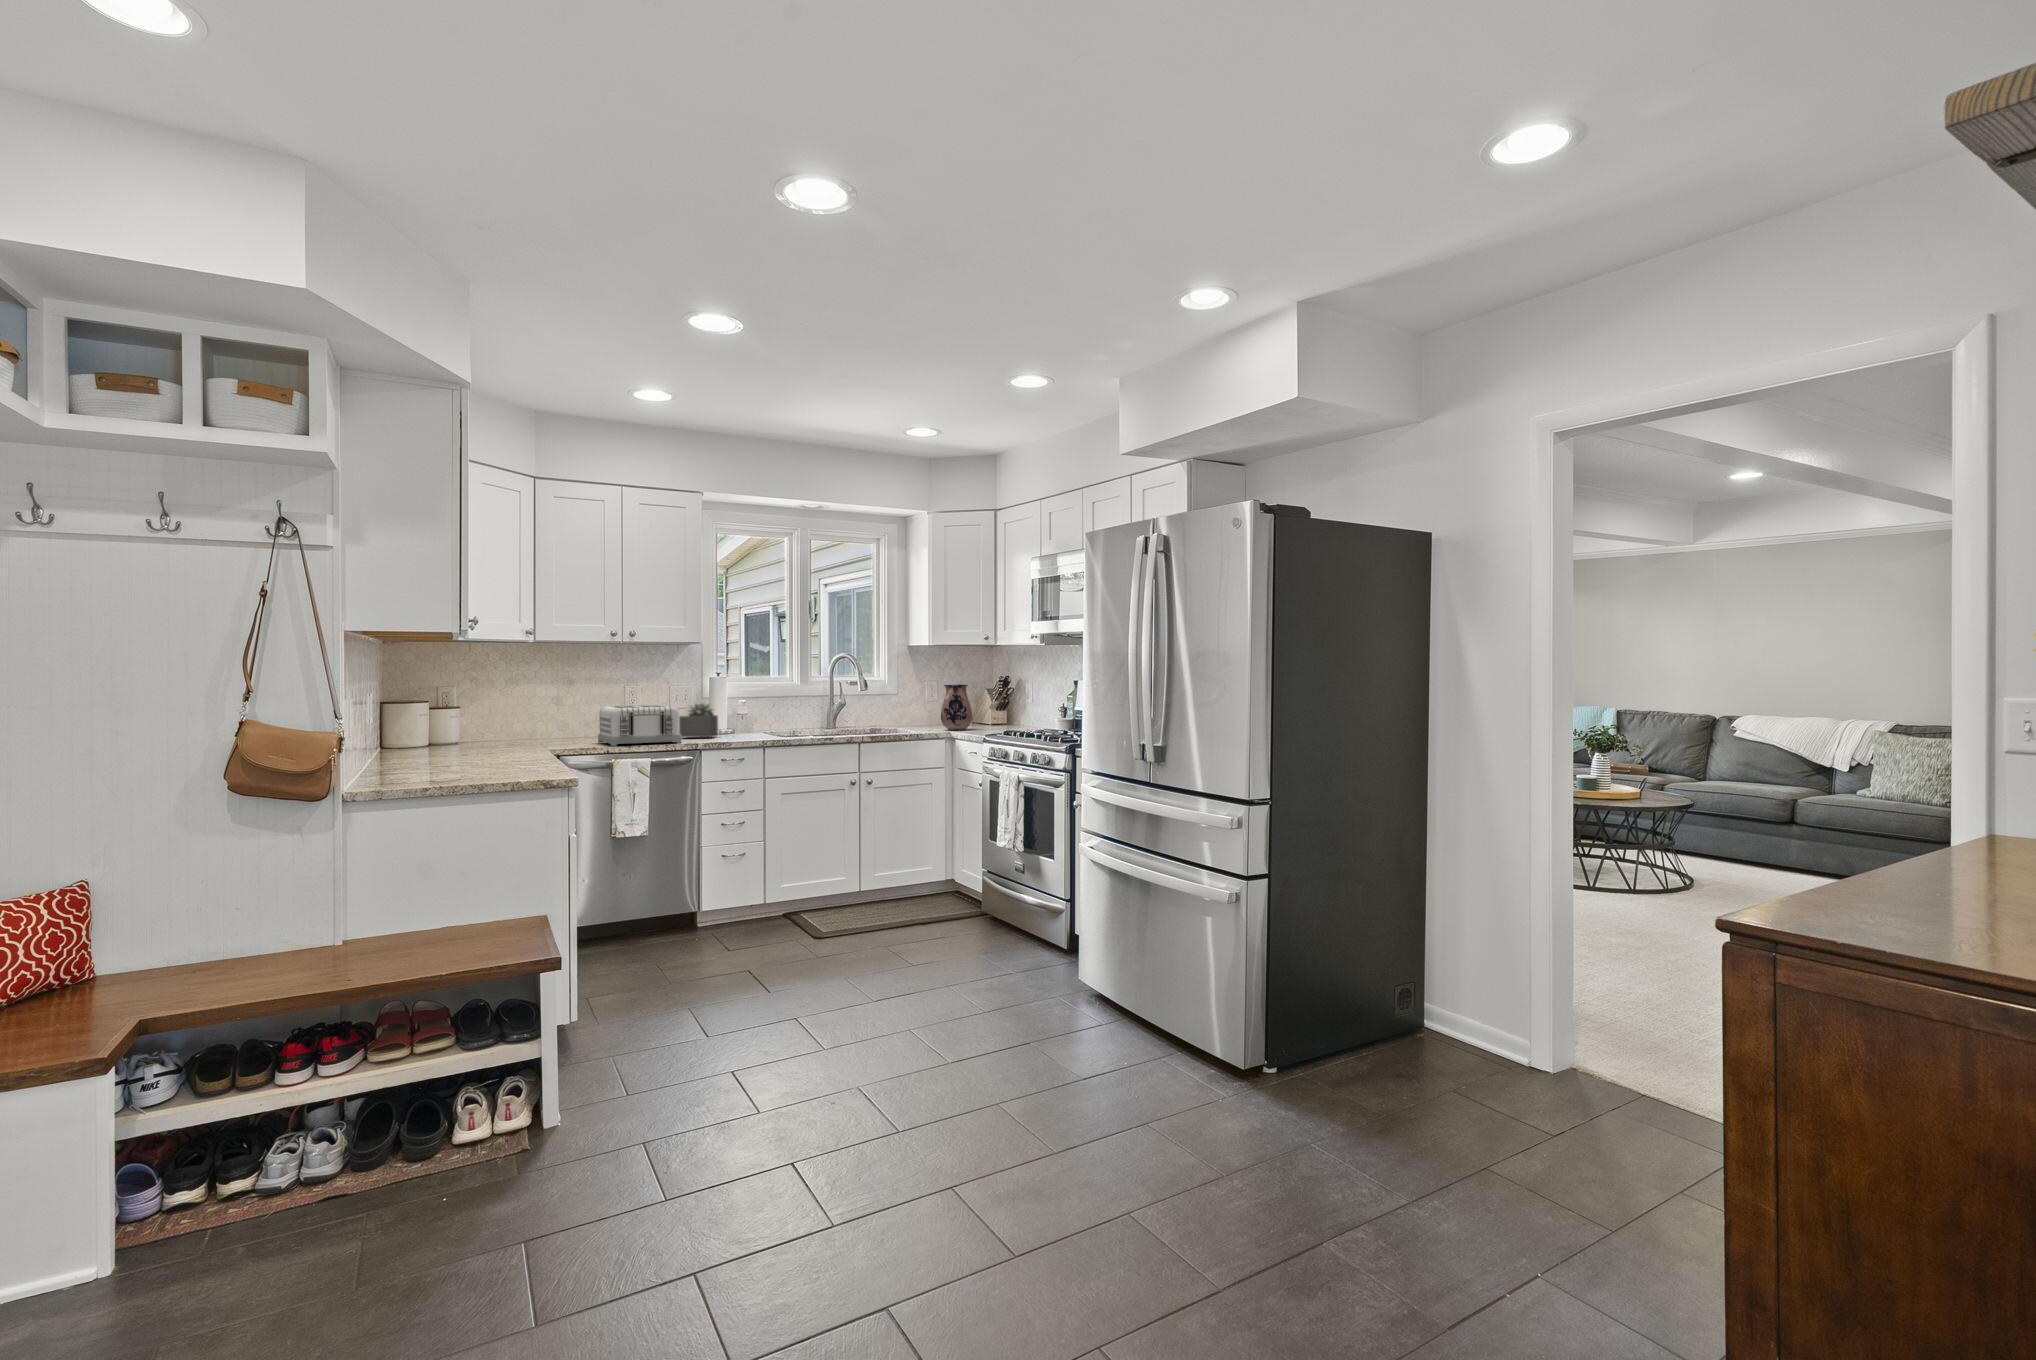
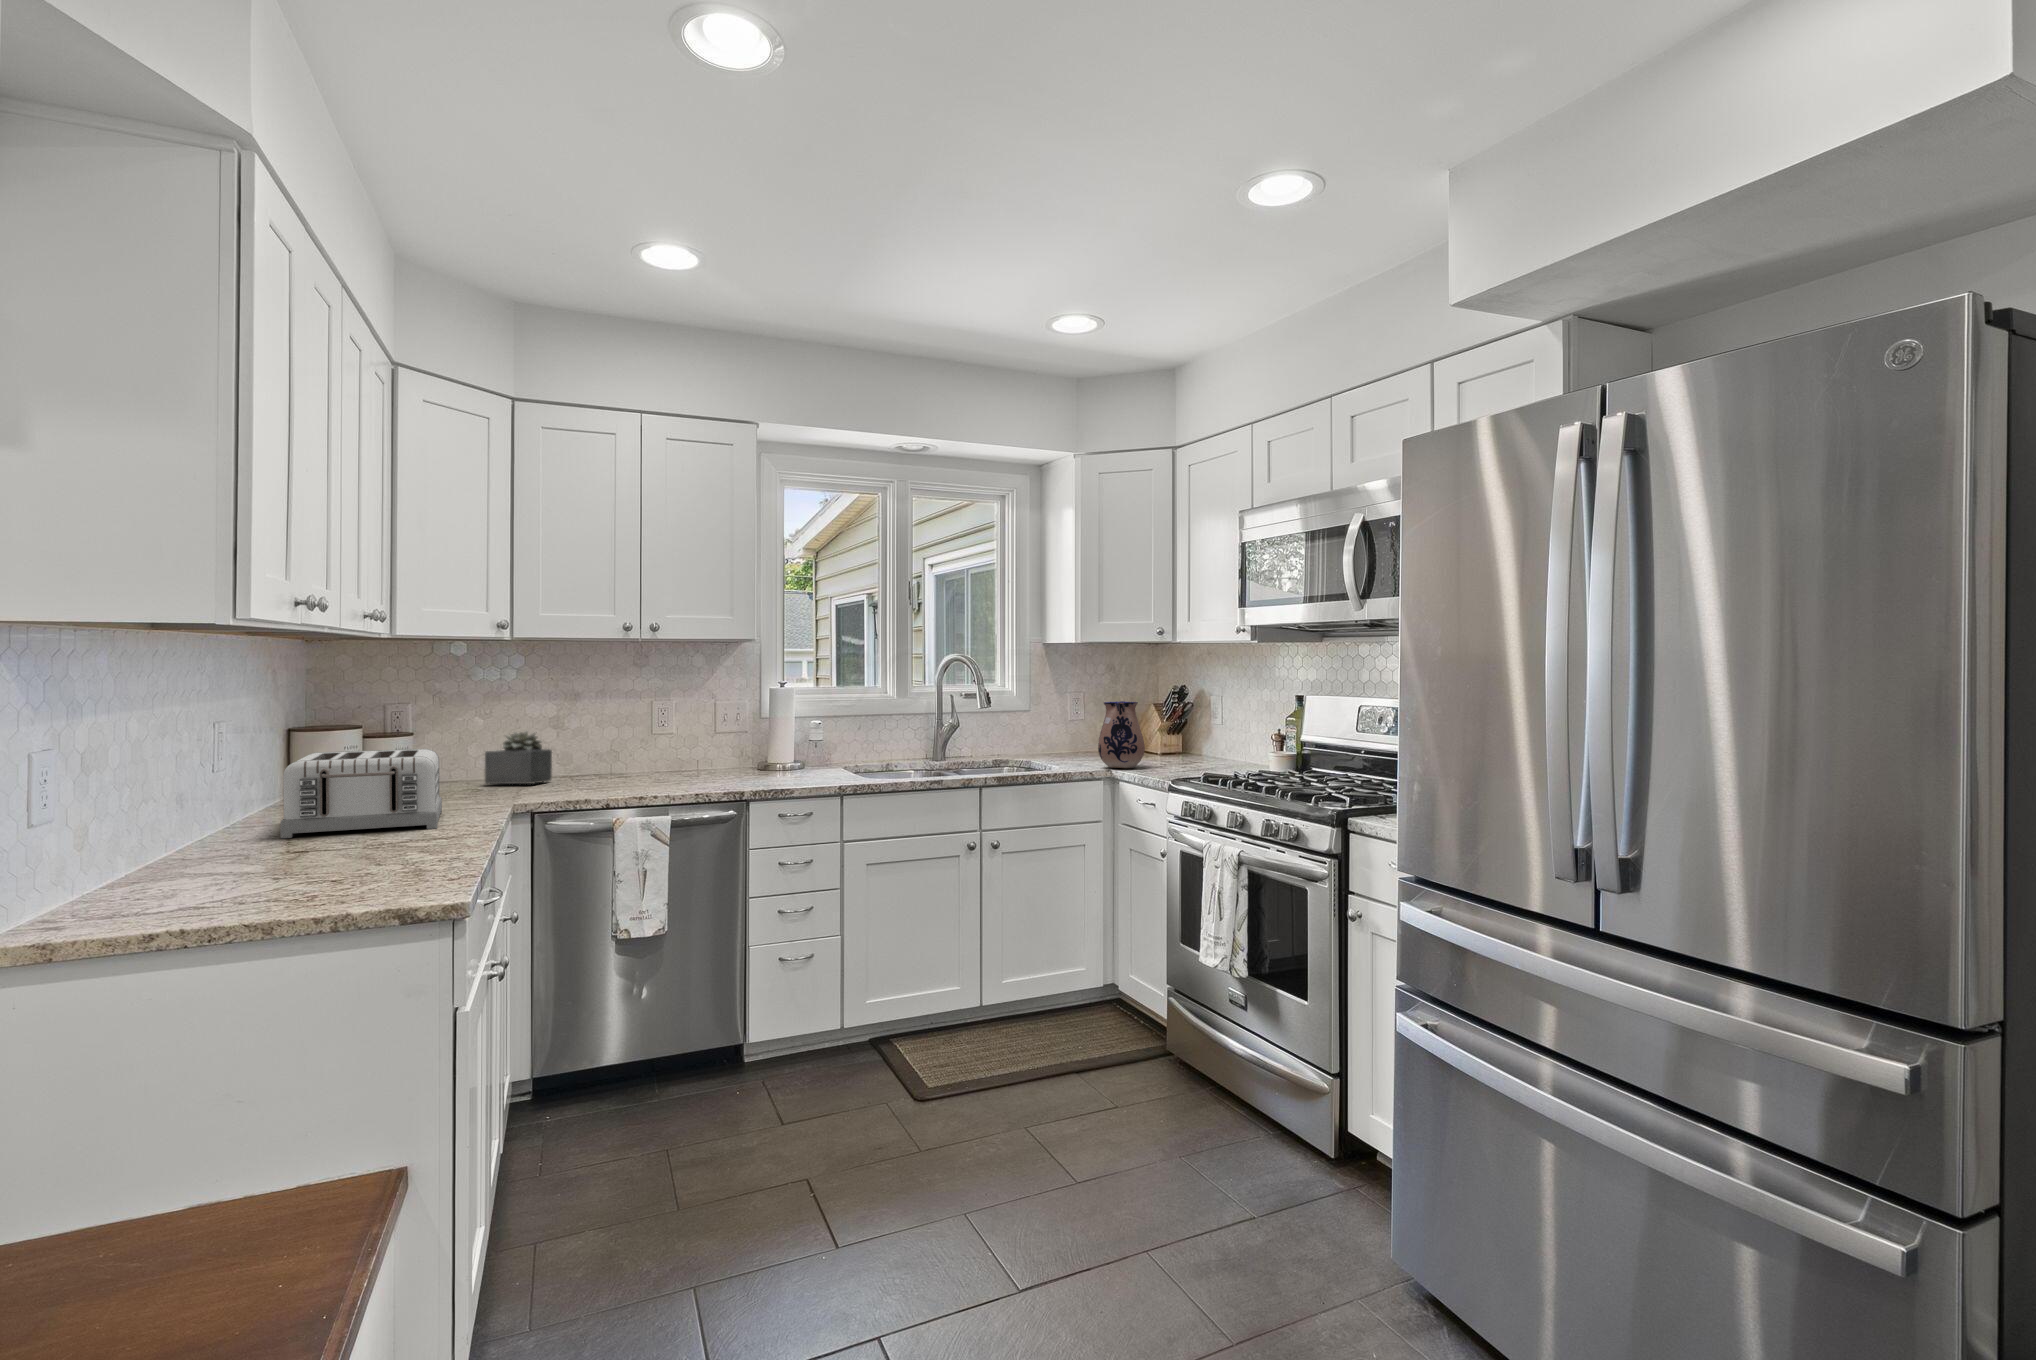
succulent plant: present [679,703,718,737] -> present [485,731,552,784]
toaster: present [598,705,681,746] -> present [280,749,442,838]

